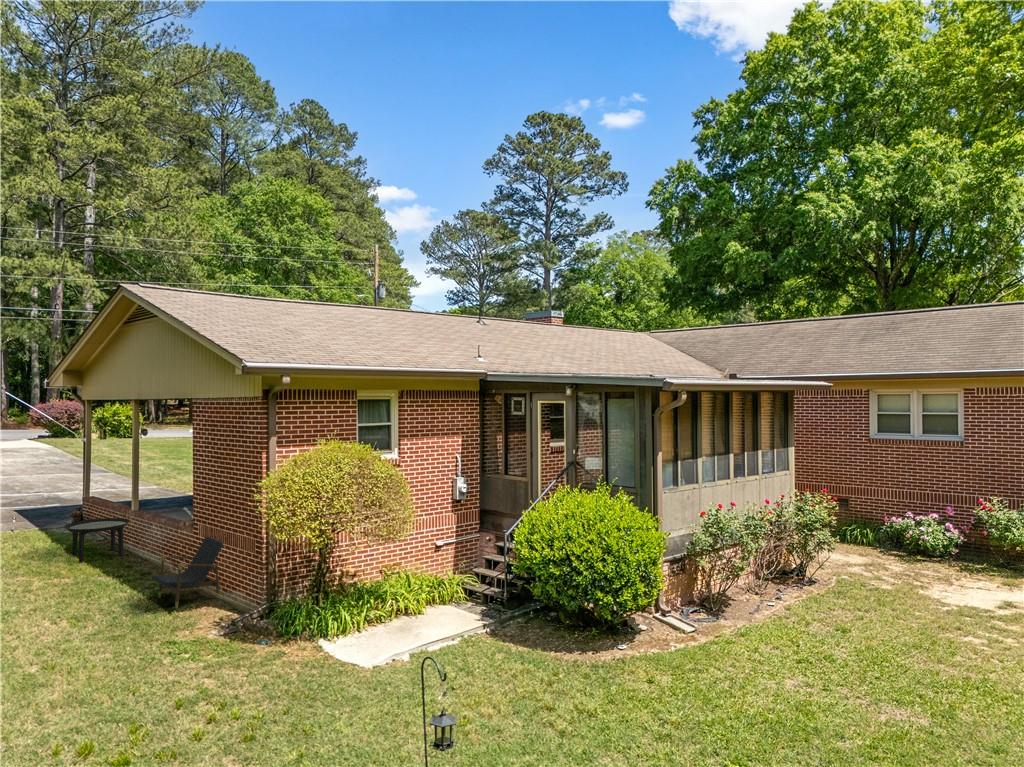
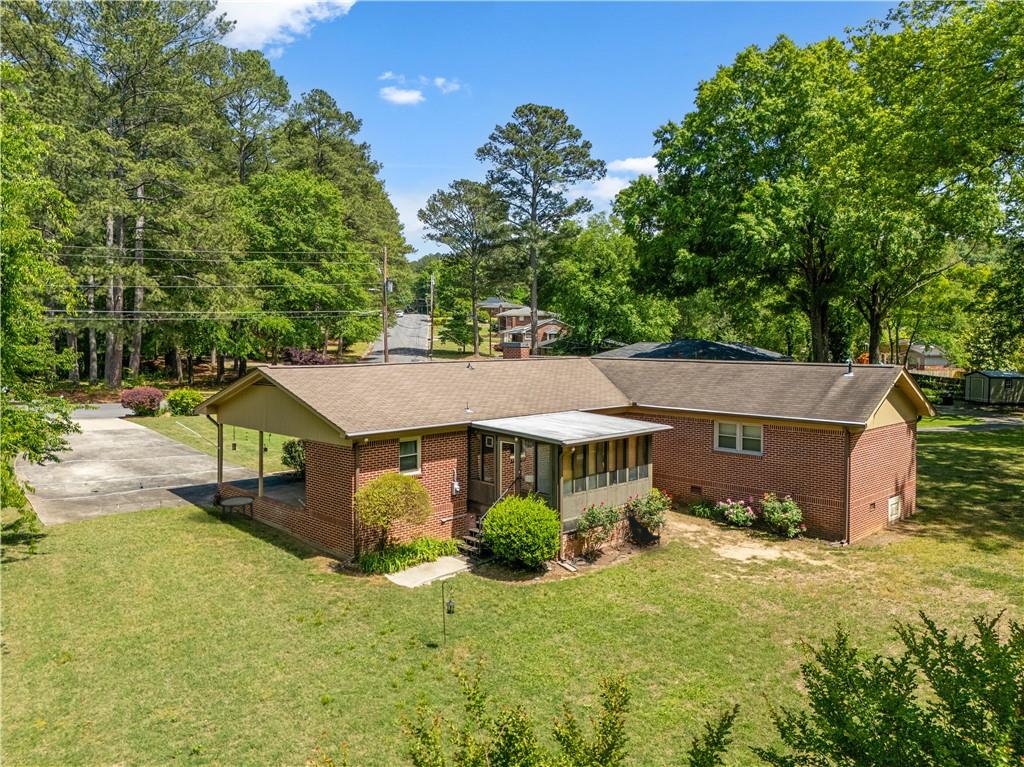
lounge chair: present [152,536,223,609] -> present [627,514,661,551]

